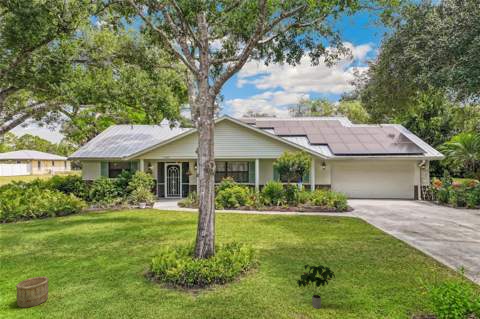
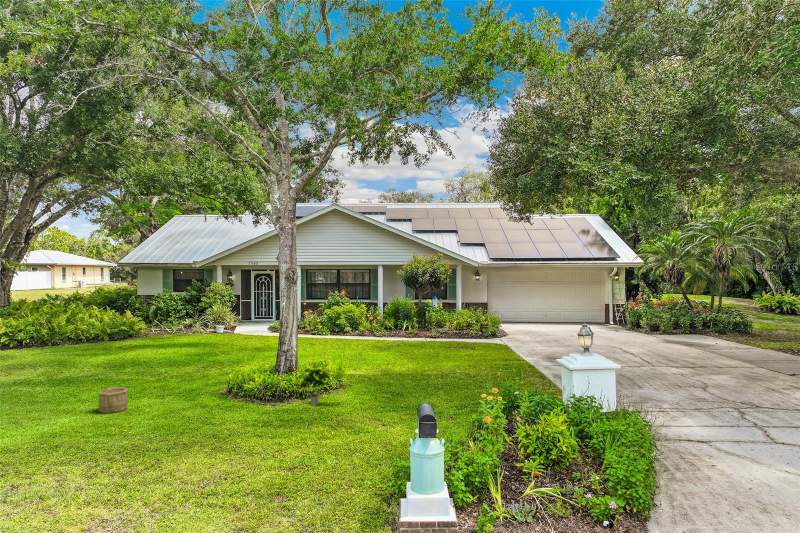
potted plant: present [297,265,335,308] -> present [299,369,330,406]

